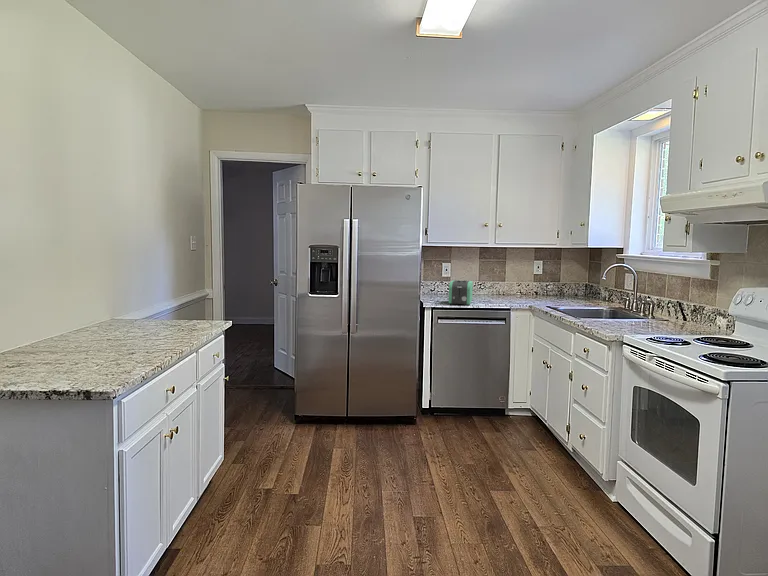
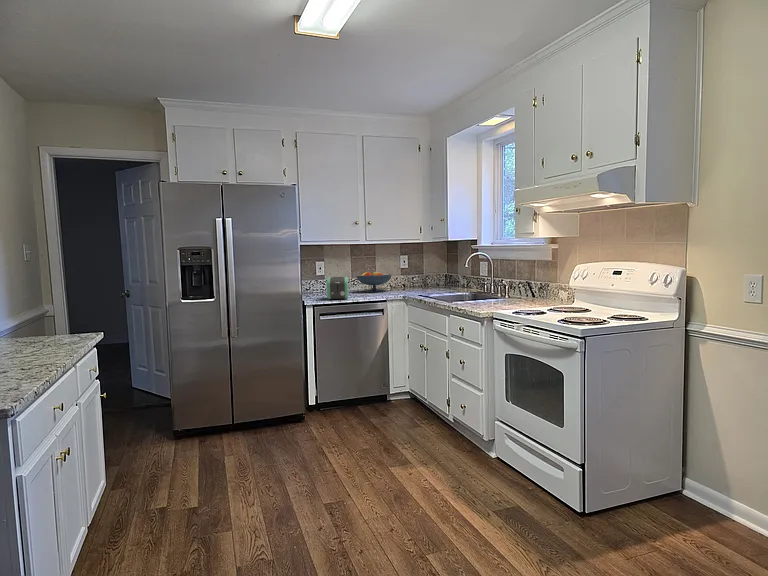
fruit bowl: none [485,273,524,298] -> present [357,272,391,292]

